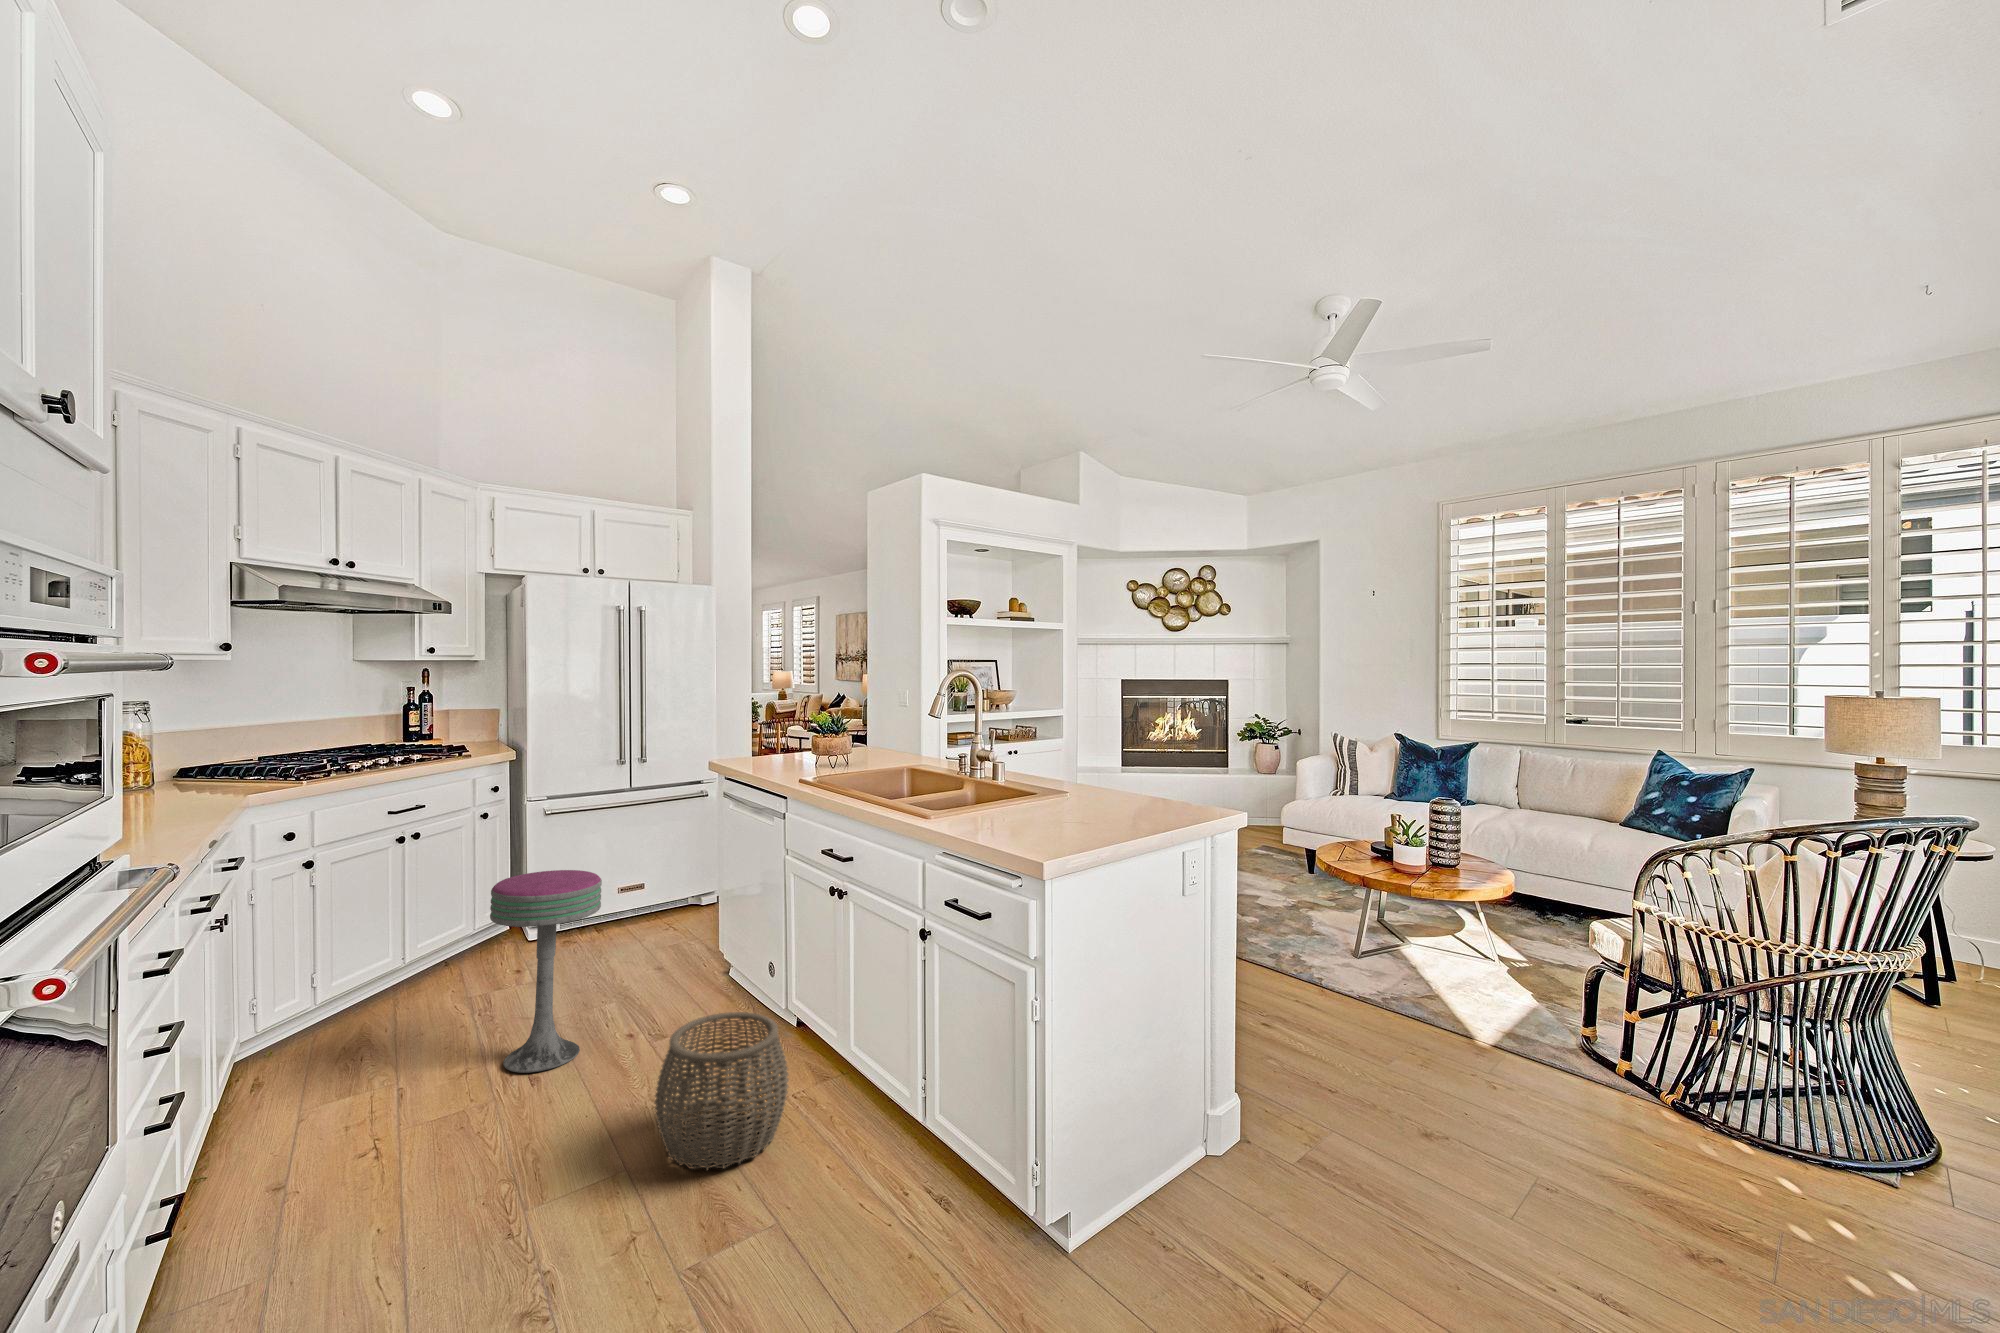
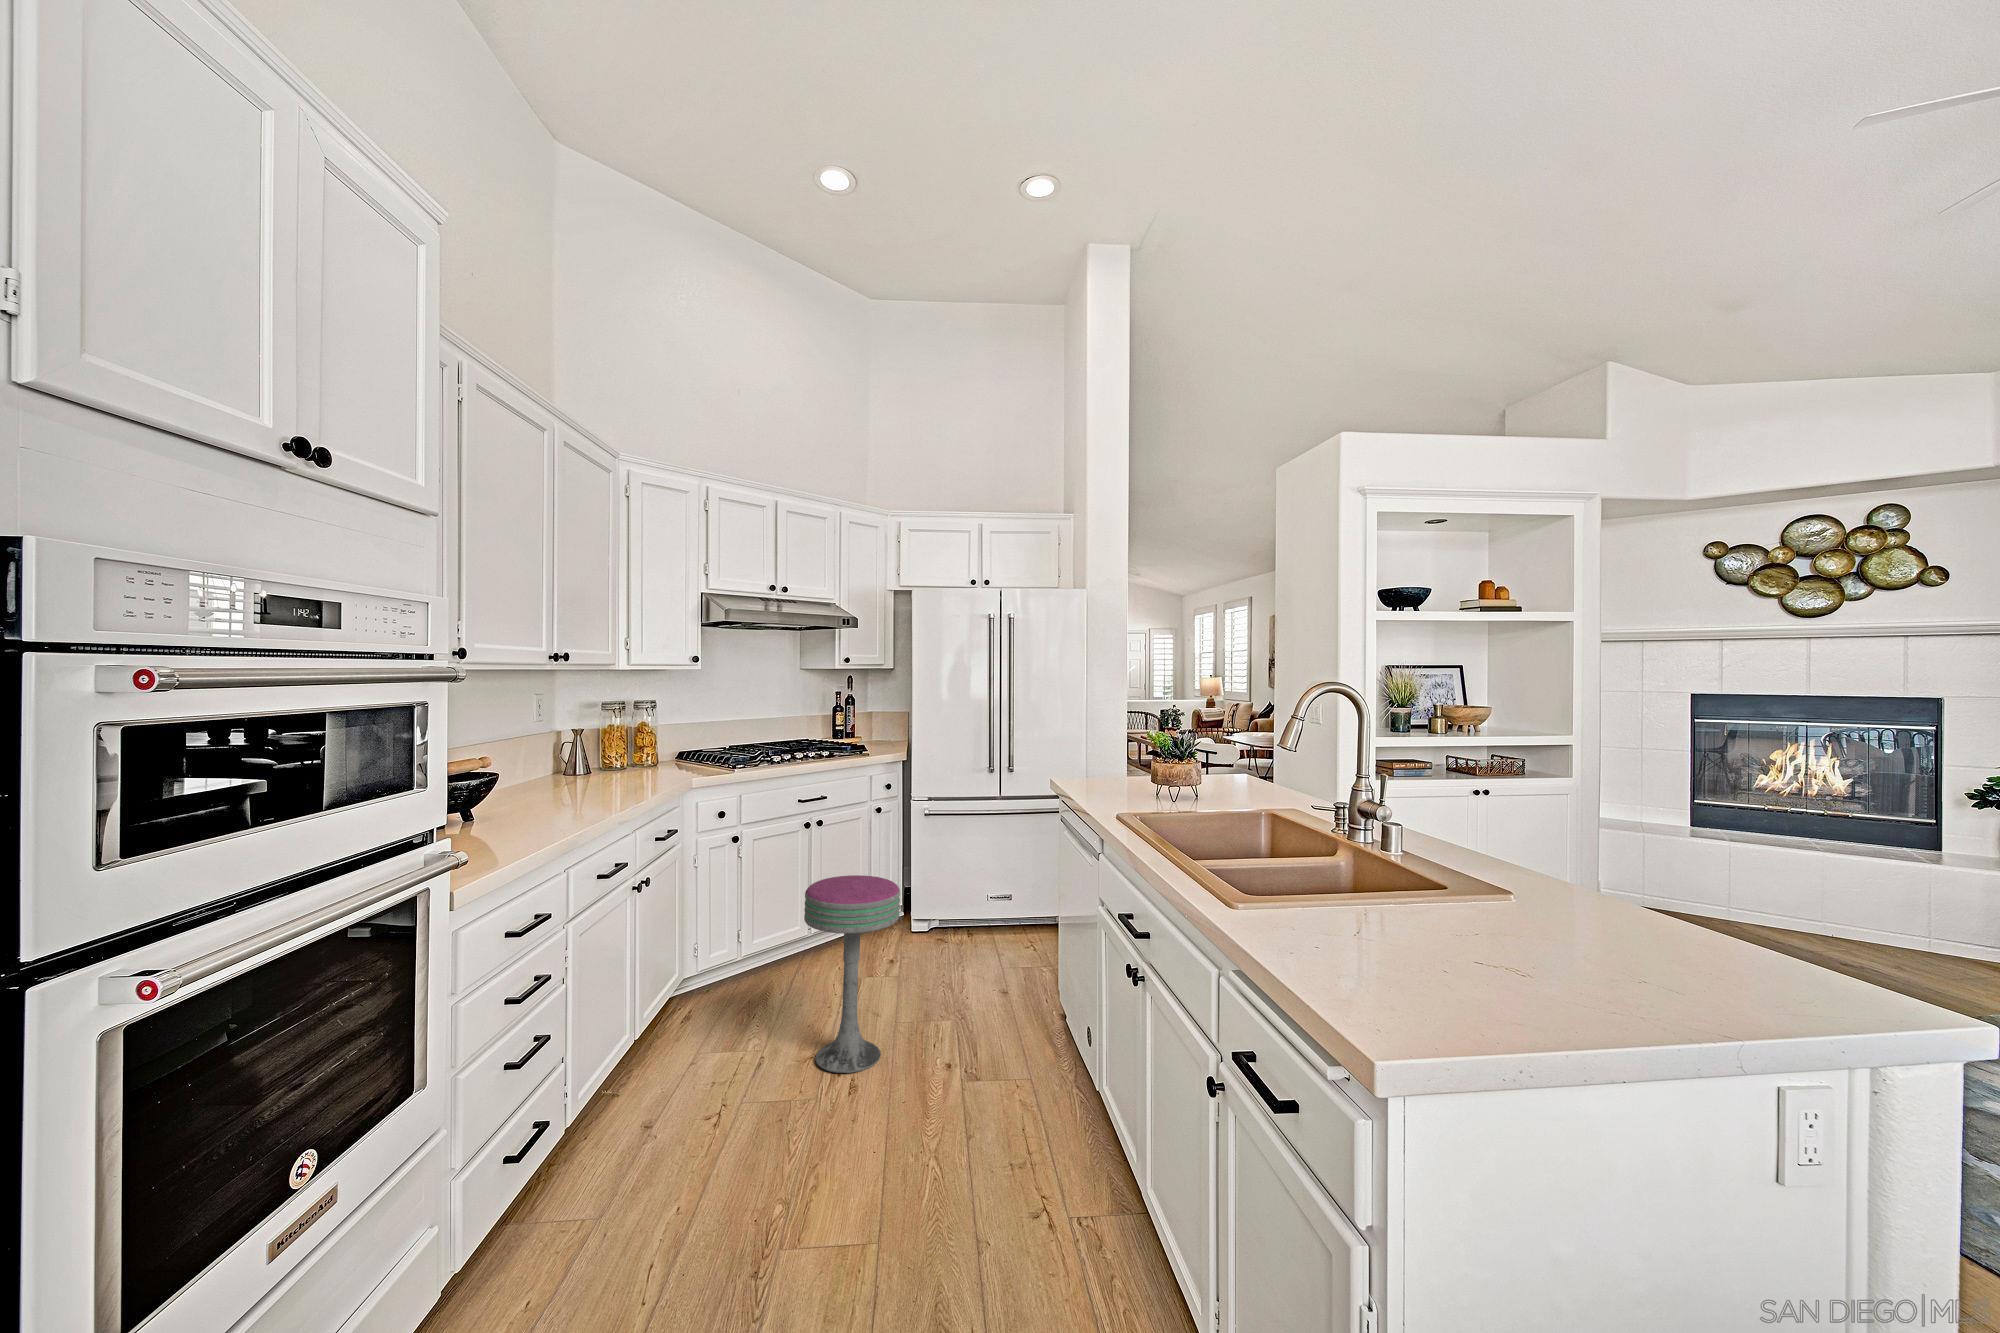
woven basket: present [654,1012,789,1170] -> none [848,1079,996,1278]

